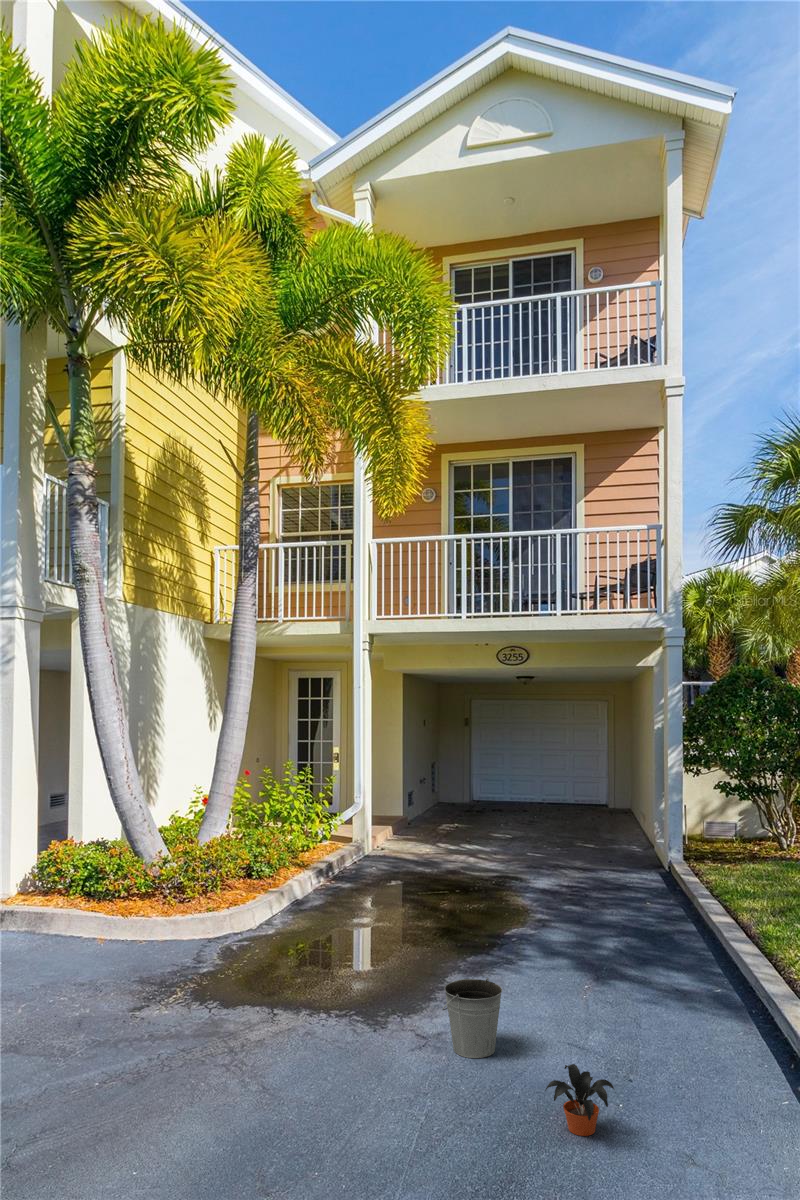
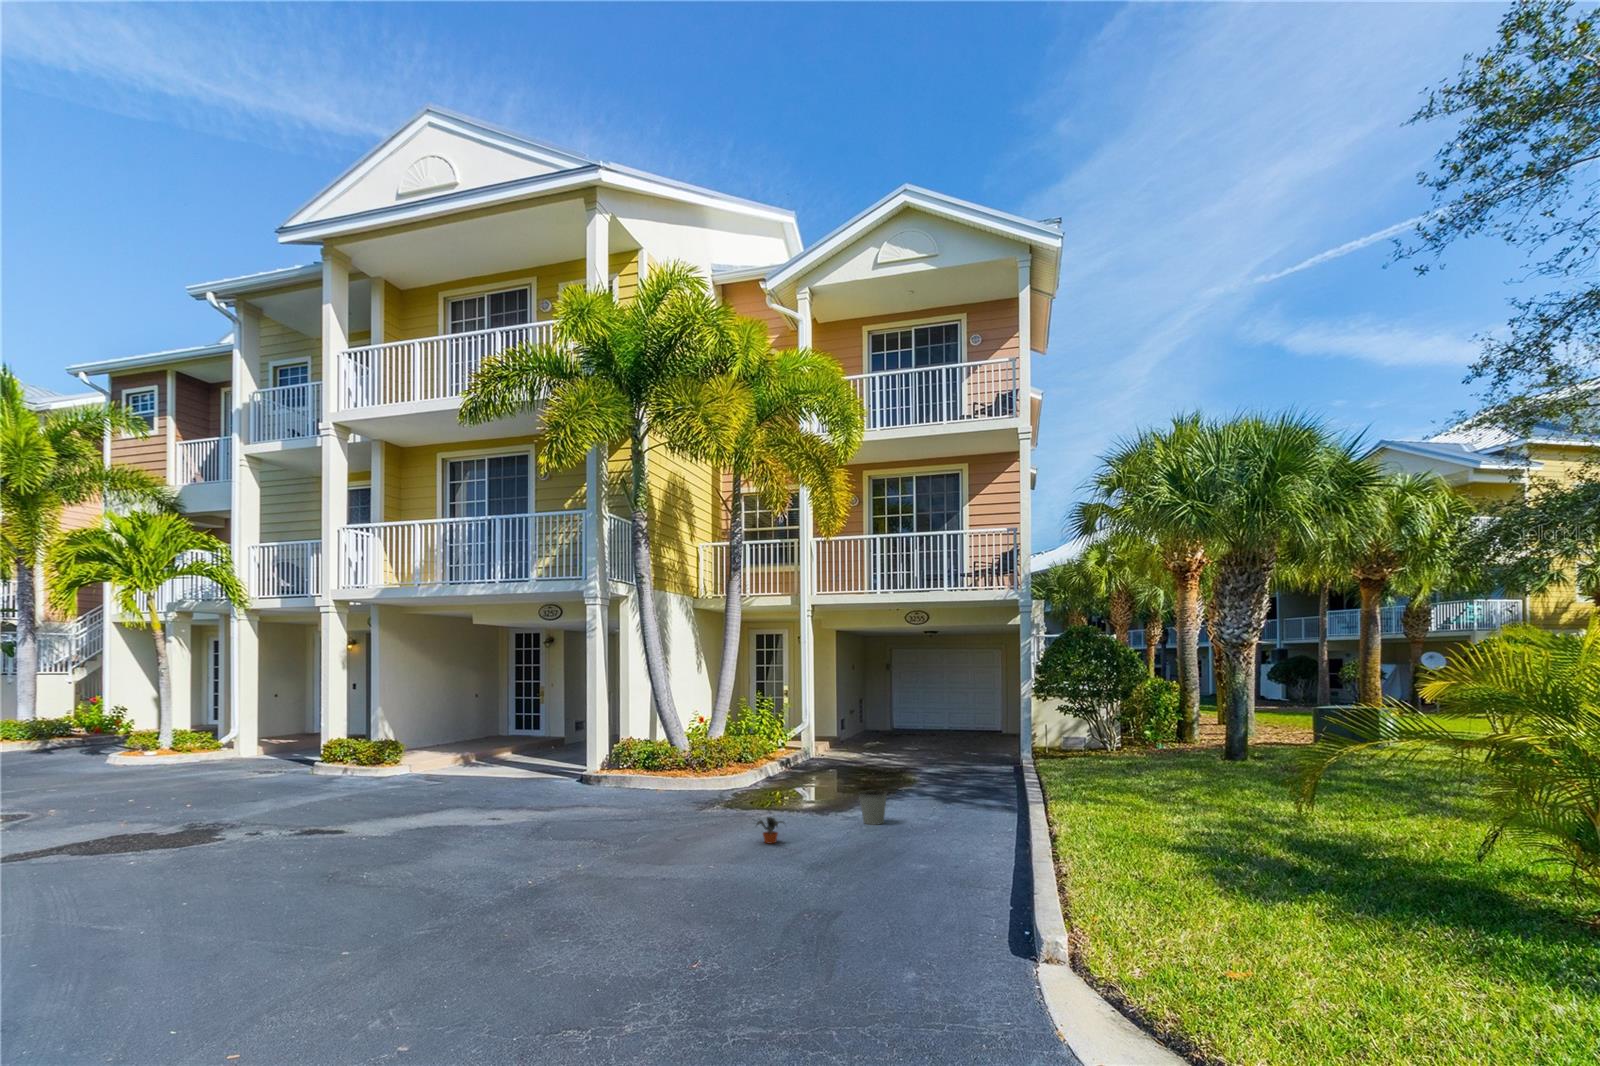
potted plant: present [545,1064,614,1136] -> present [757,817,783,844]

